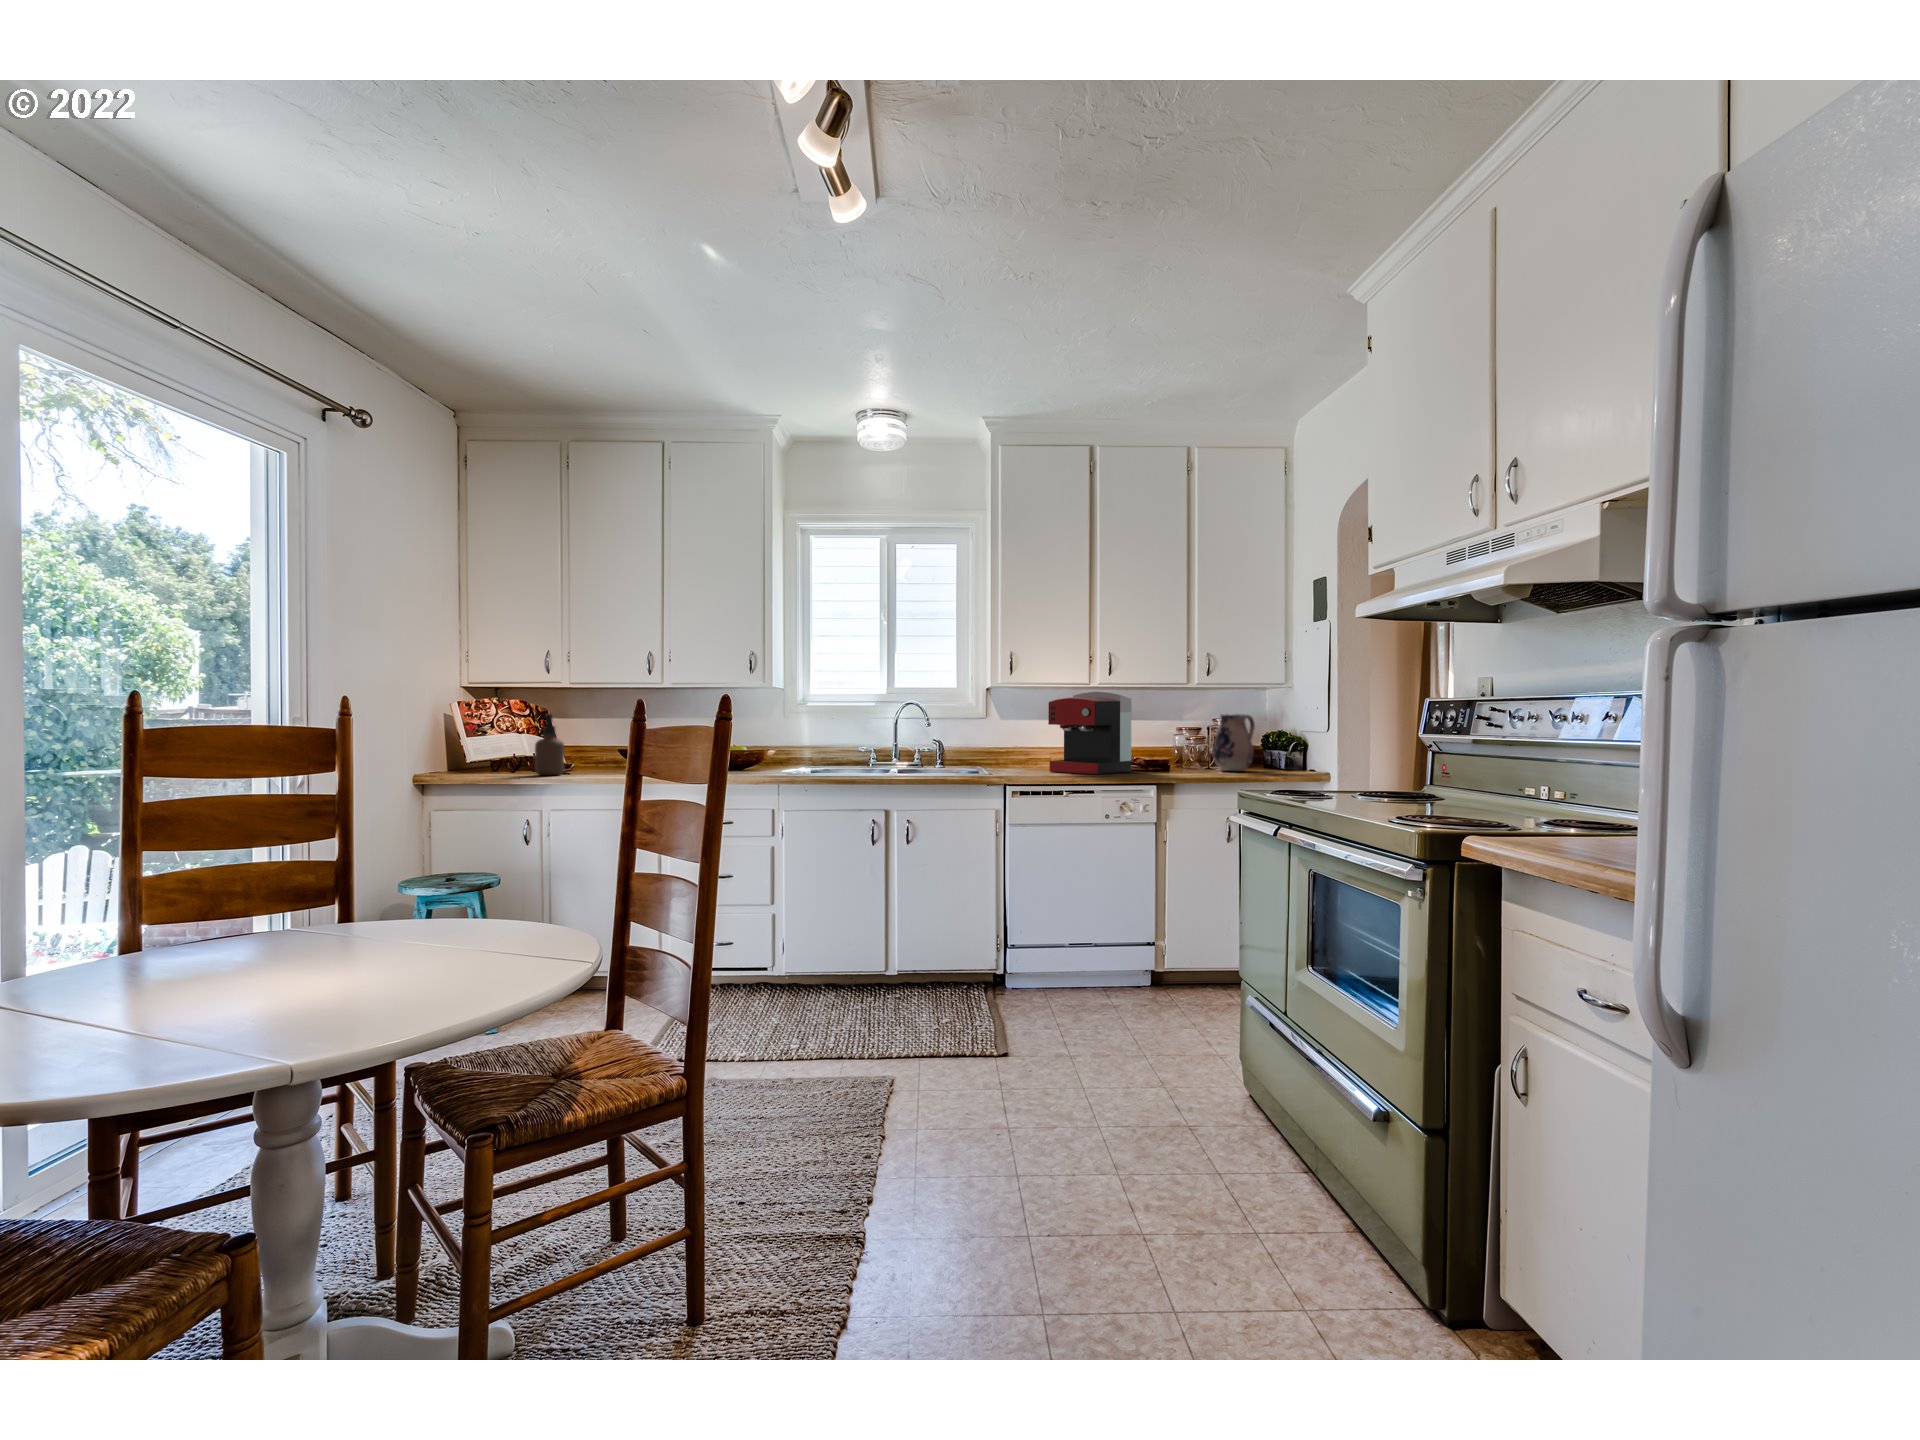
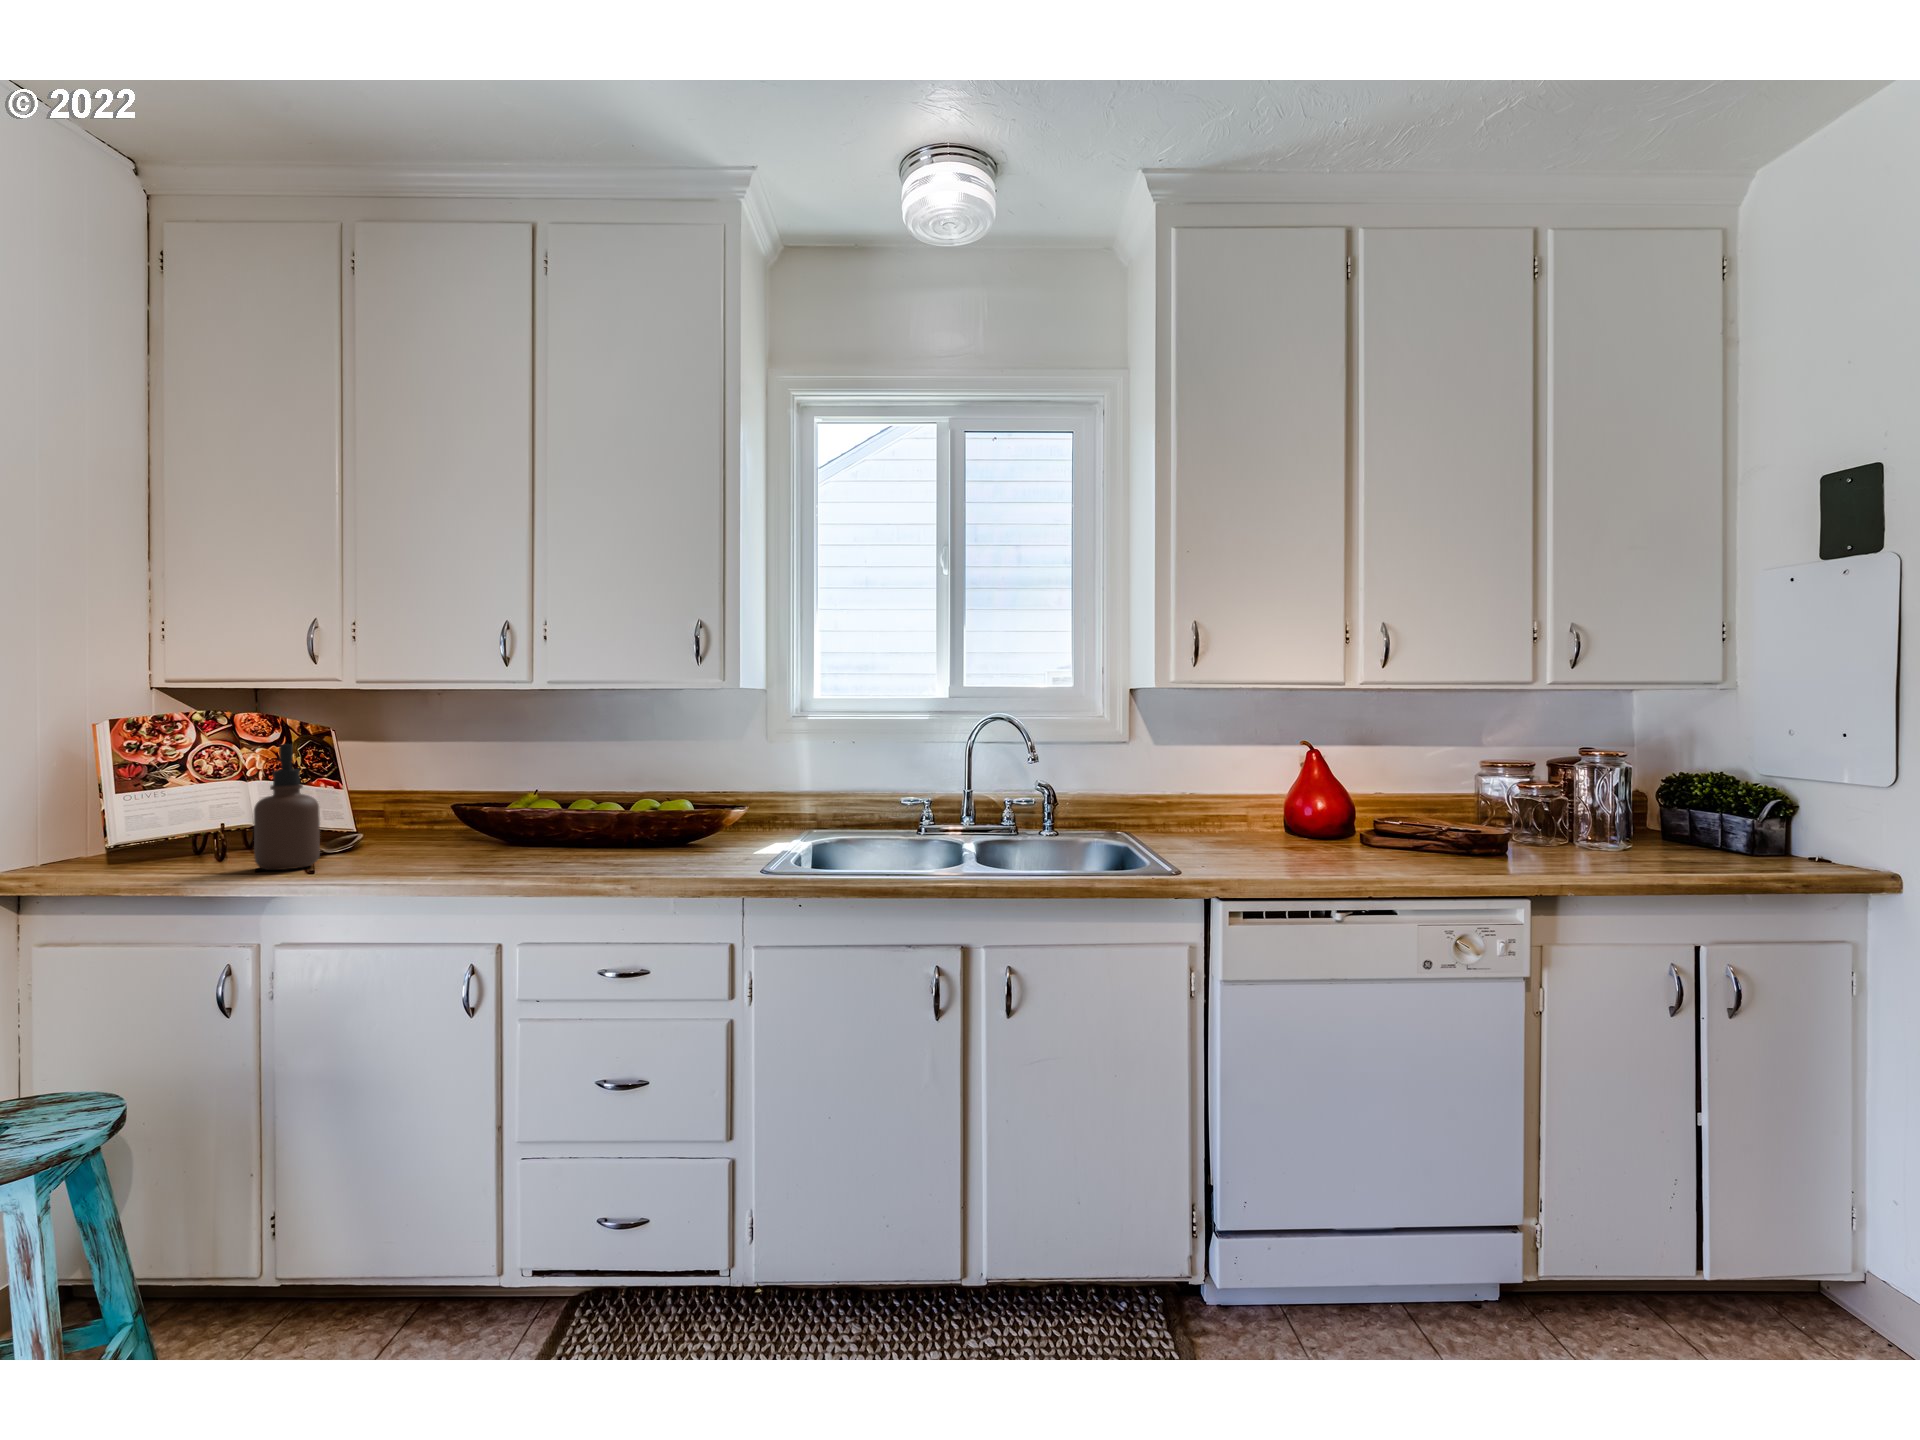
coffee maker: present [1048,692,1131,774] -> none [1278,699,1440,871]
ceramic pitcher: present [1212,714,1255,771] -> none [1590,743,1686,857]

